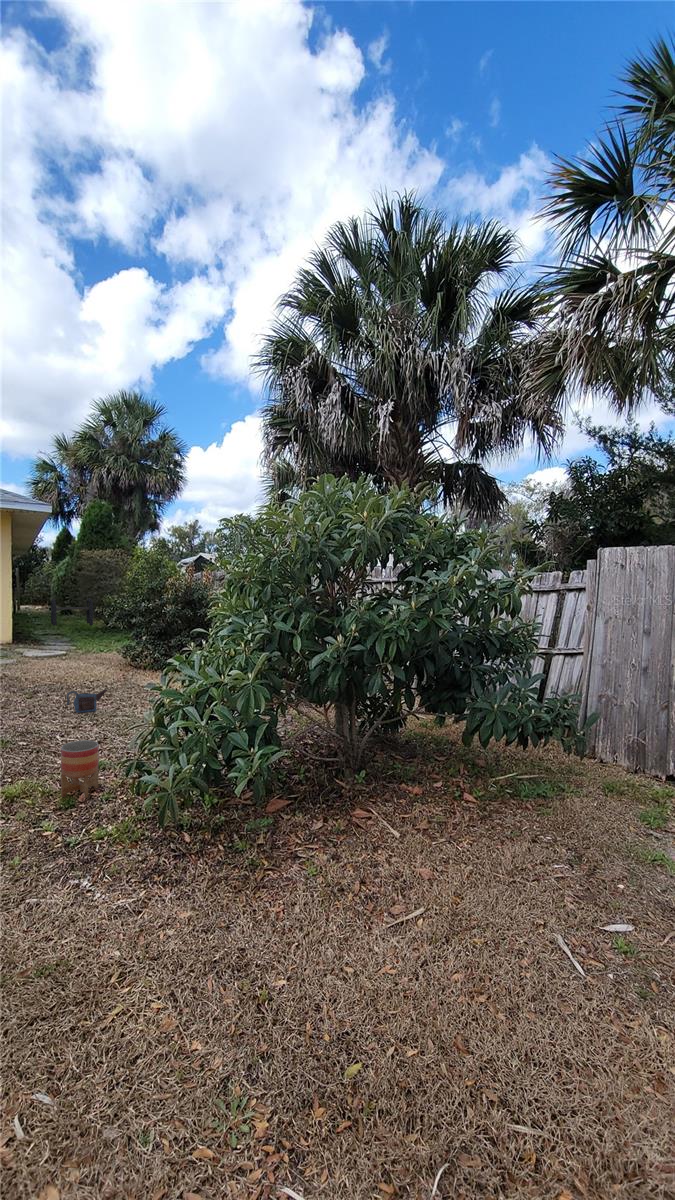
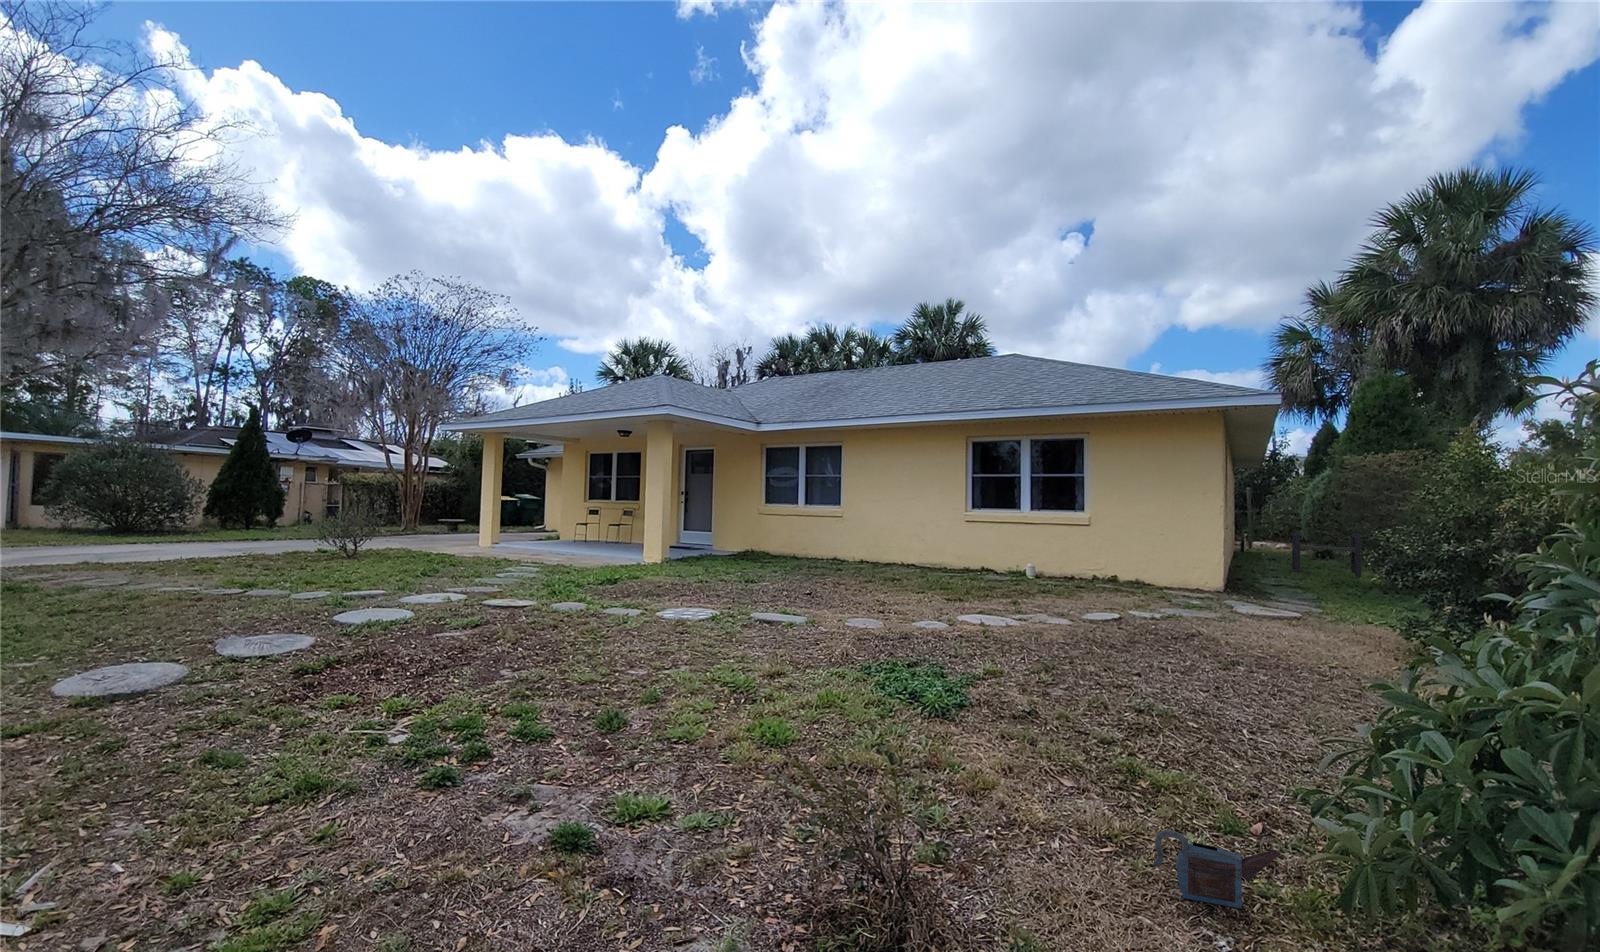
watering can: present [66,689,107,713] -> present [1153,830,1280,908]
planter: present [61,740,99,798] -> none [1225,738,1283,827]

